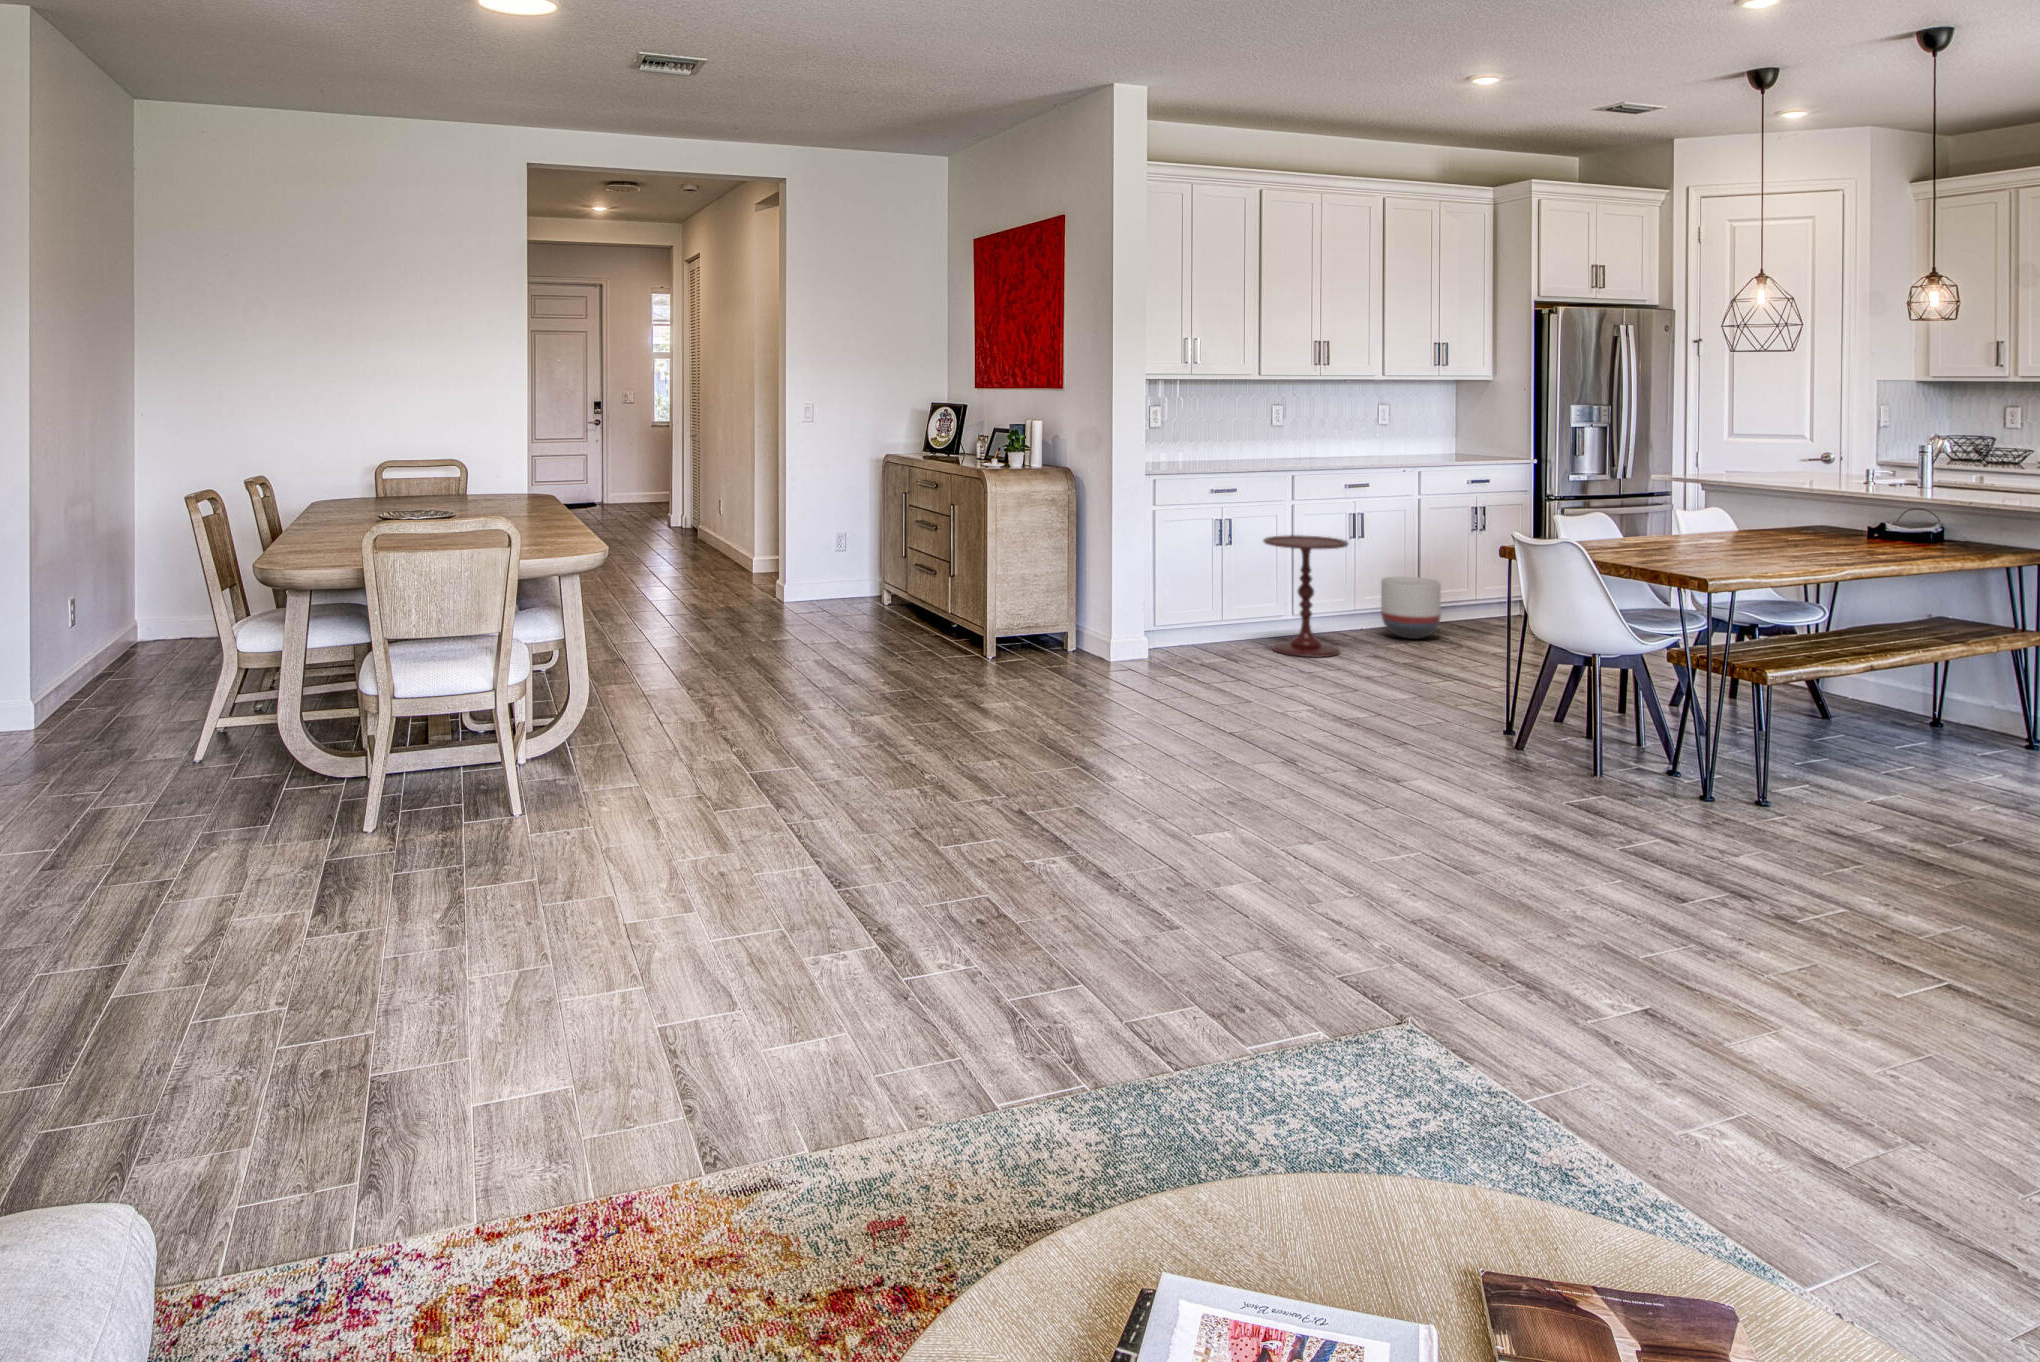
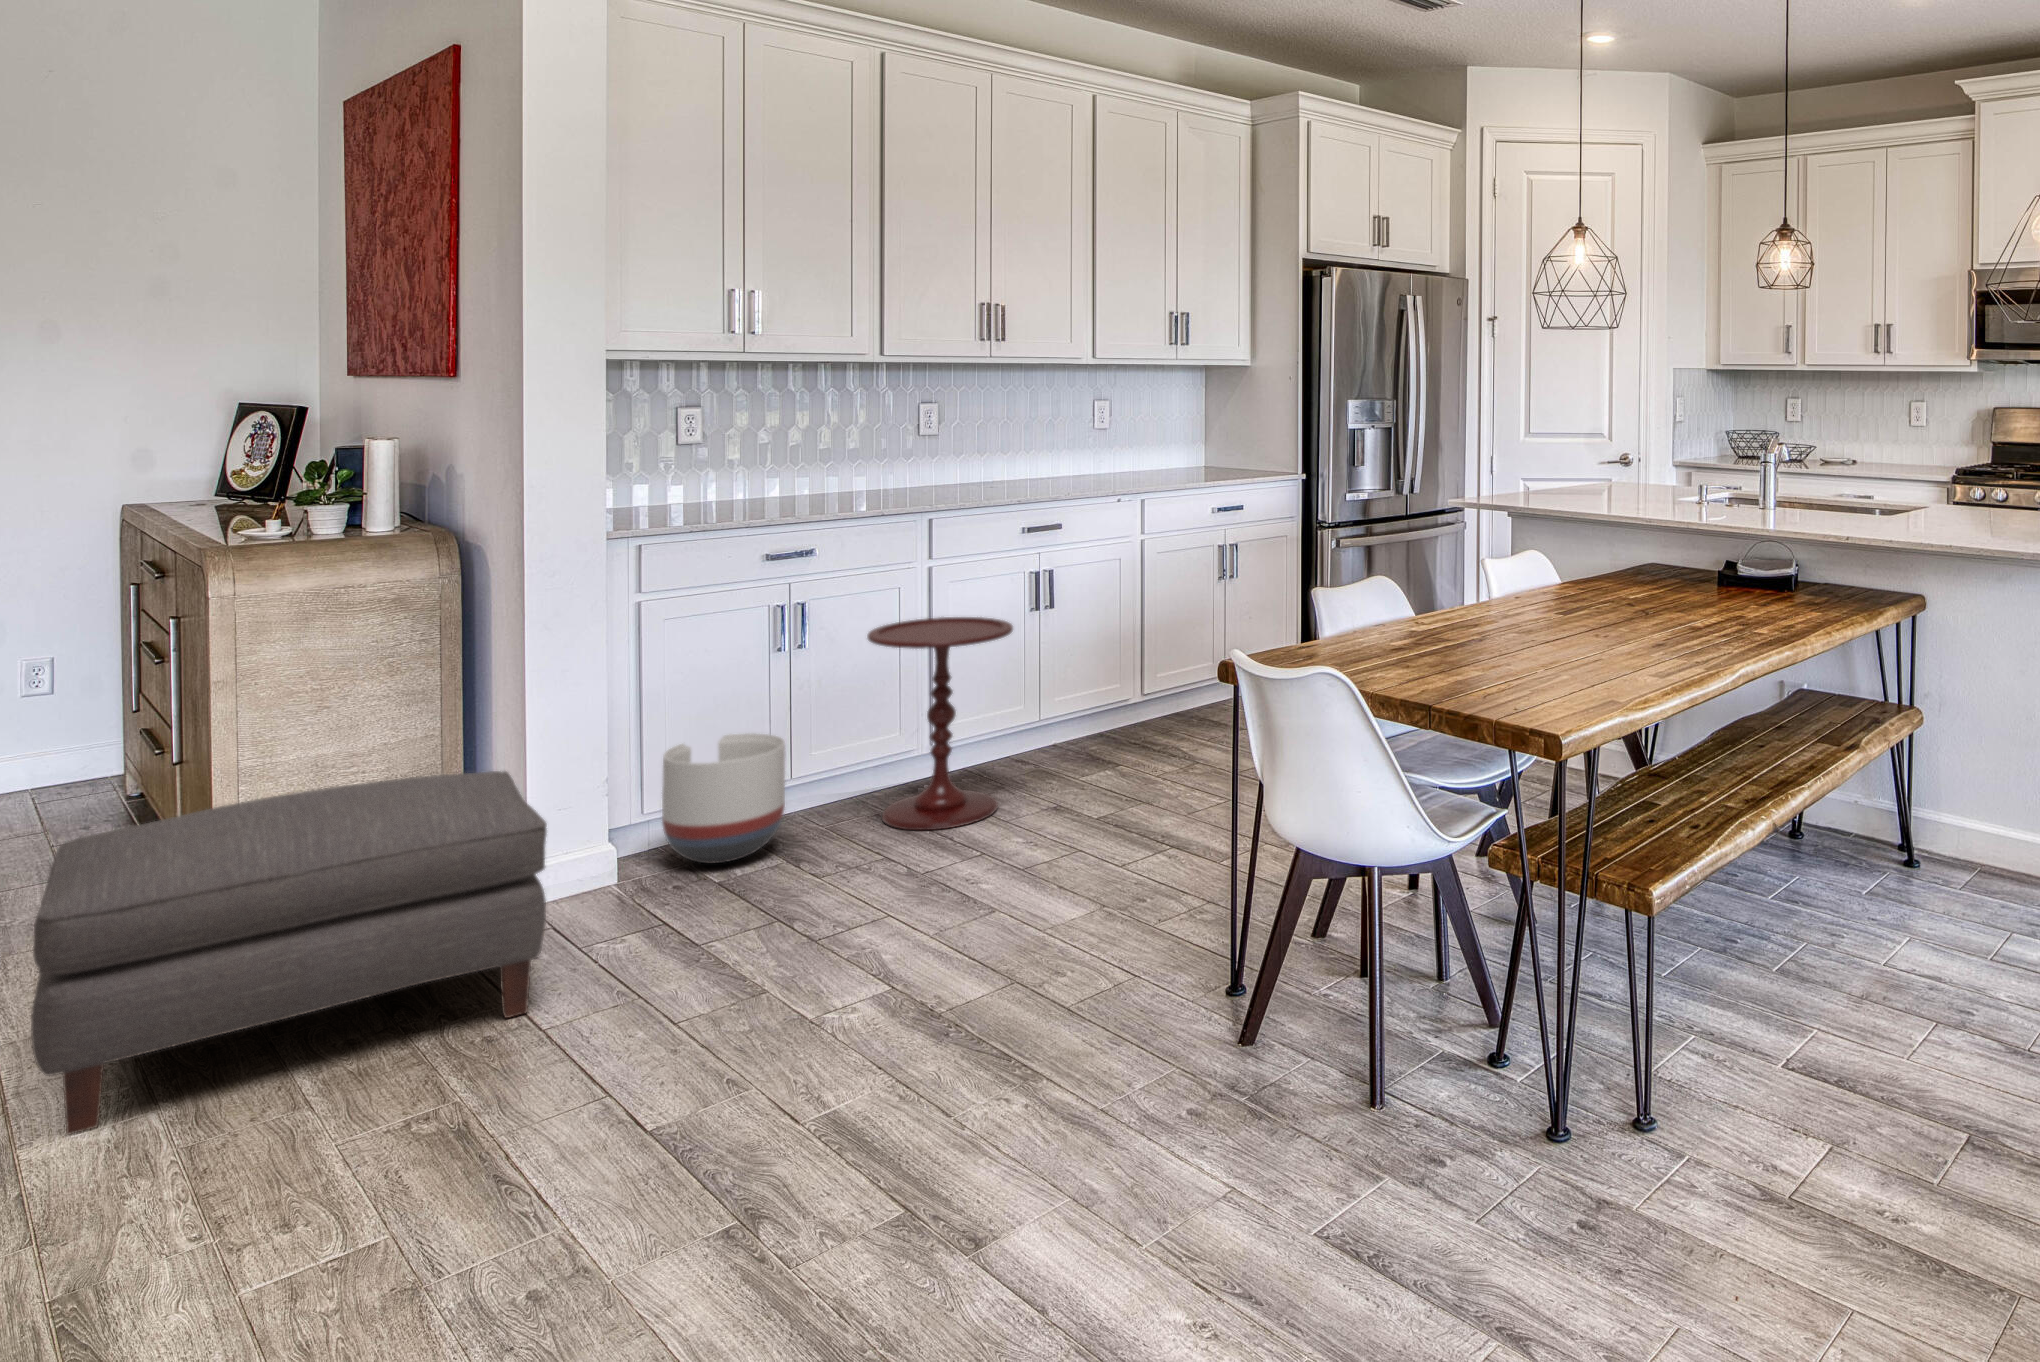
planter: present [1381,576,1441,639] -> present [662,733,785,863]
ottoman: none [958,583,1151,704] -> present [31,771,547,1134]

